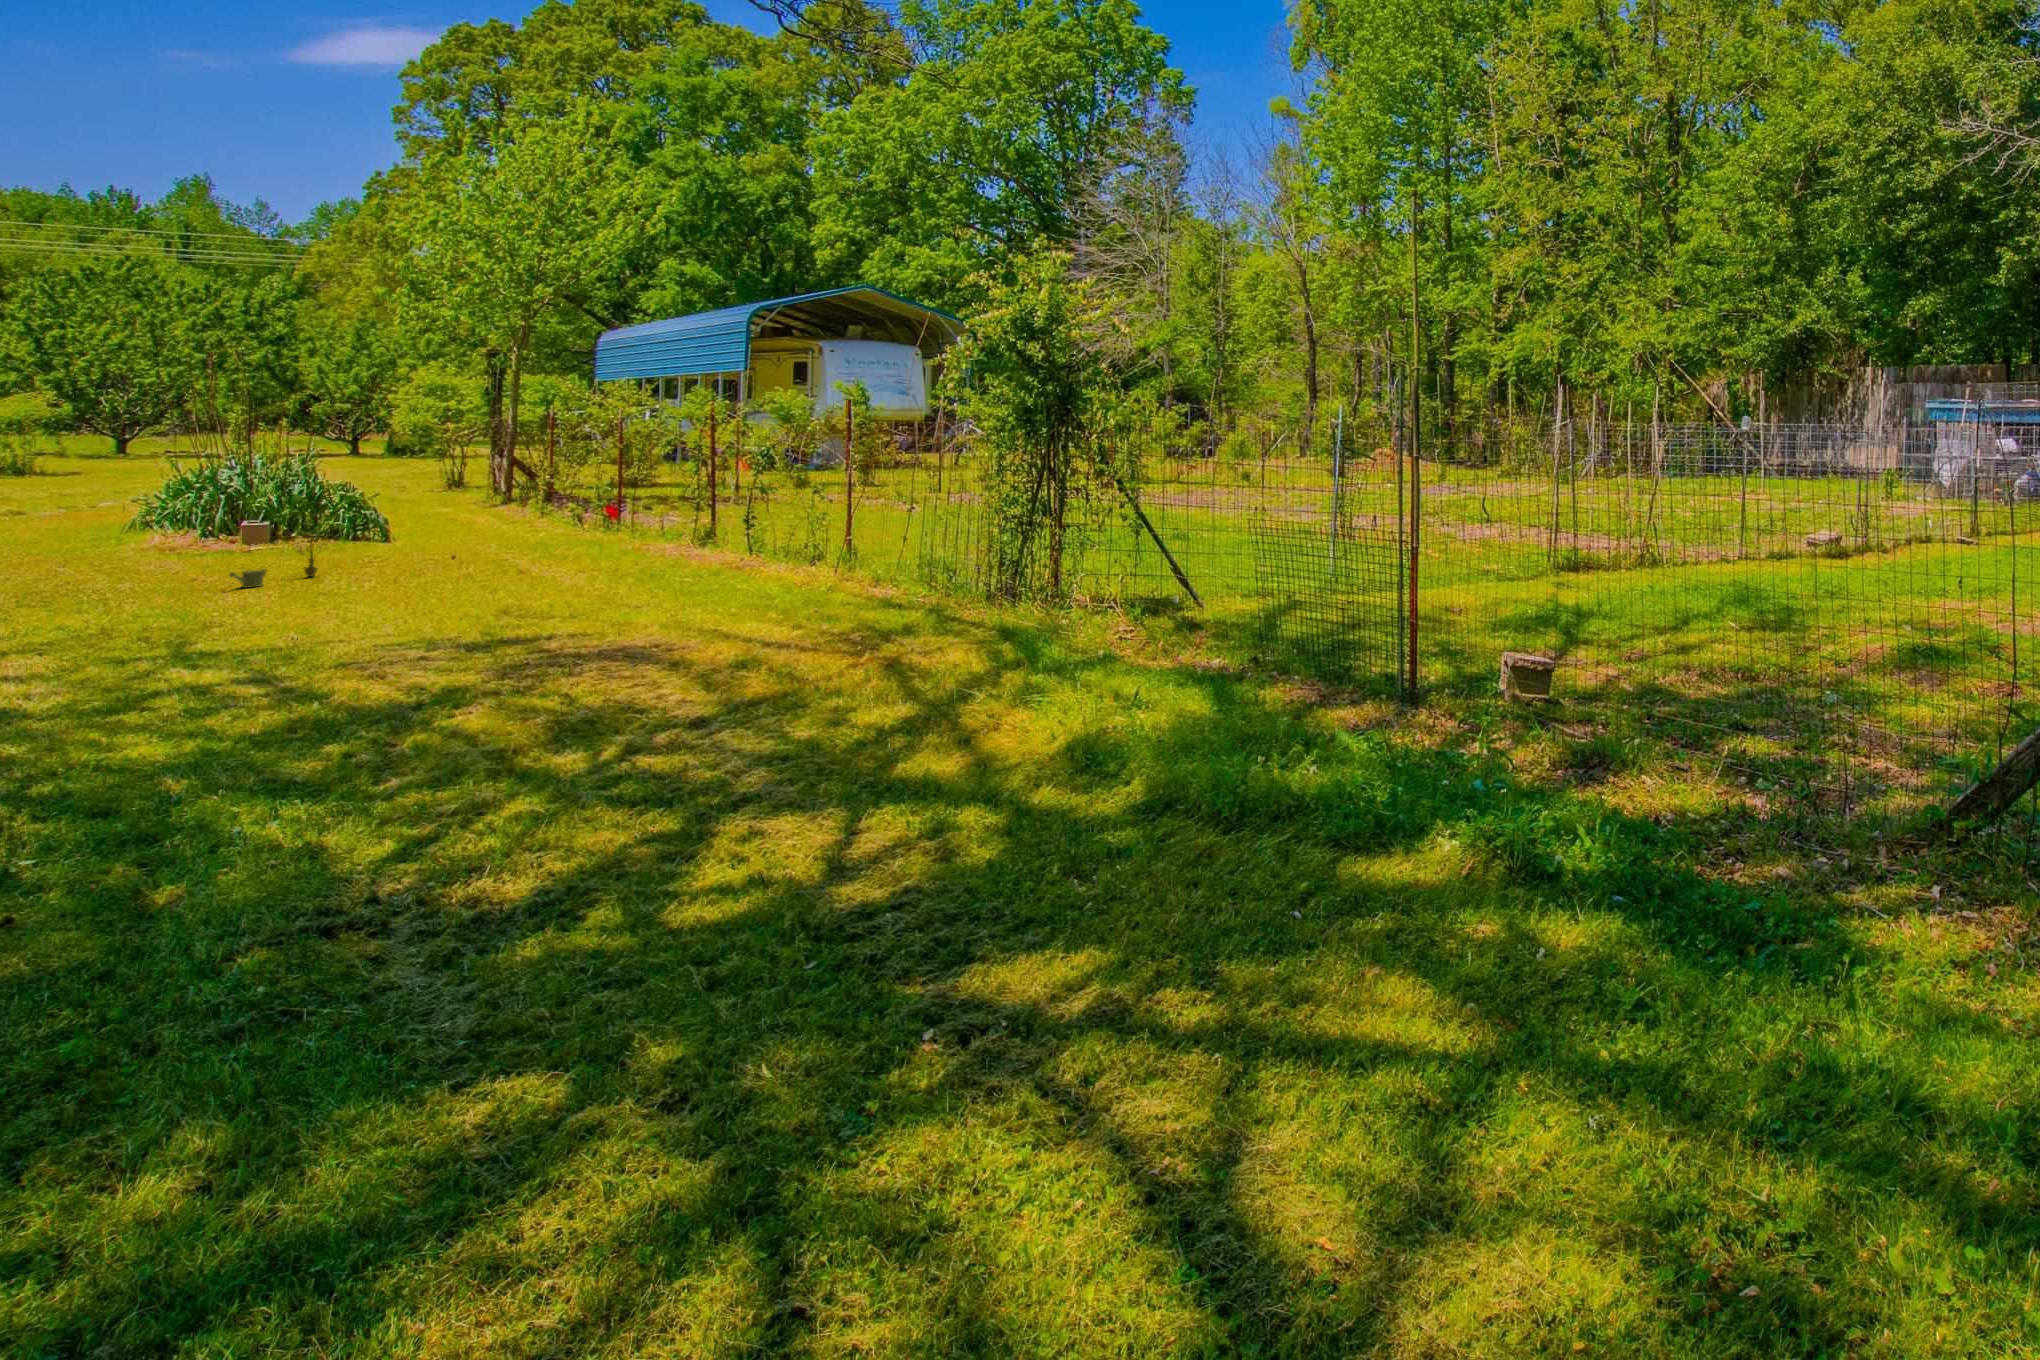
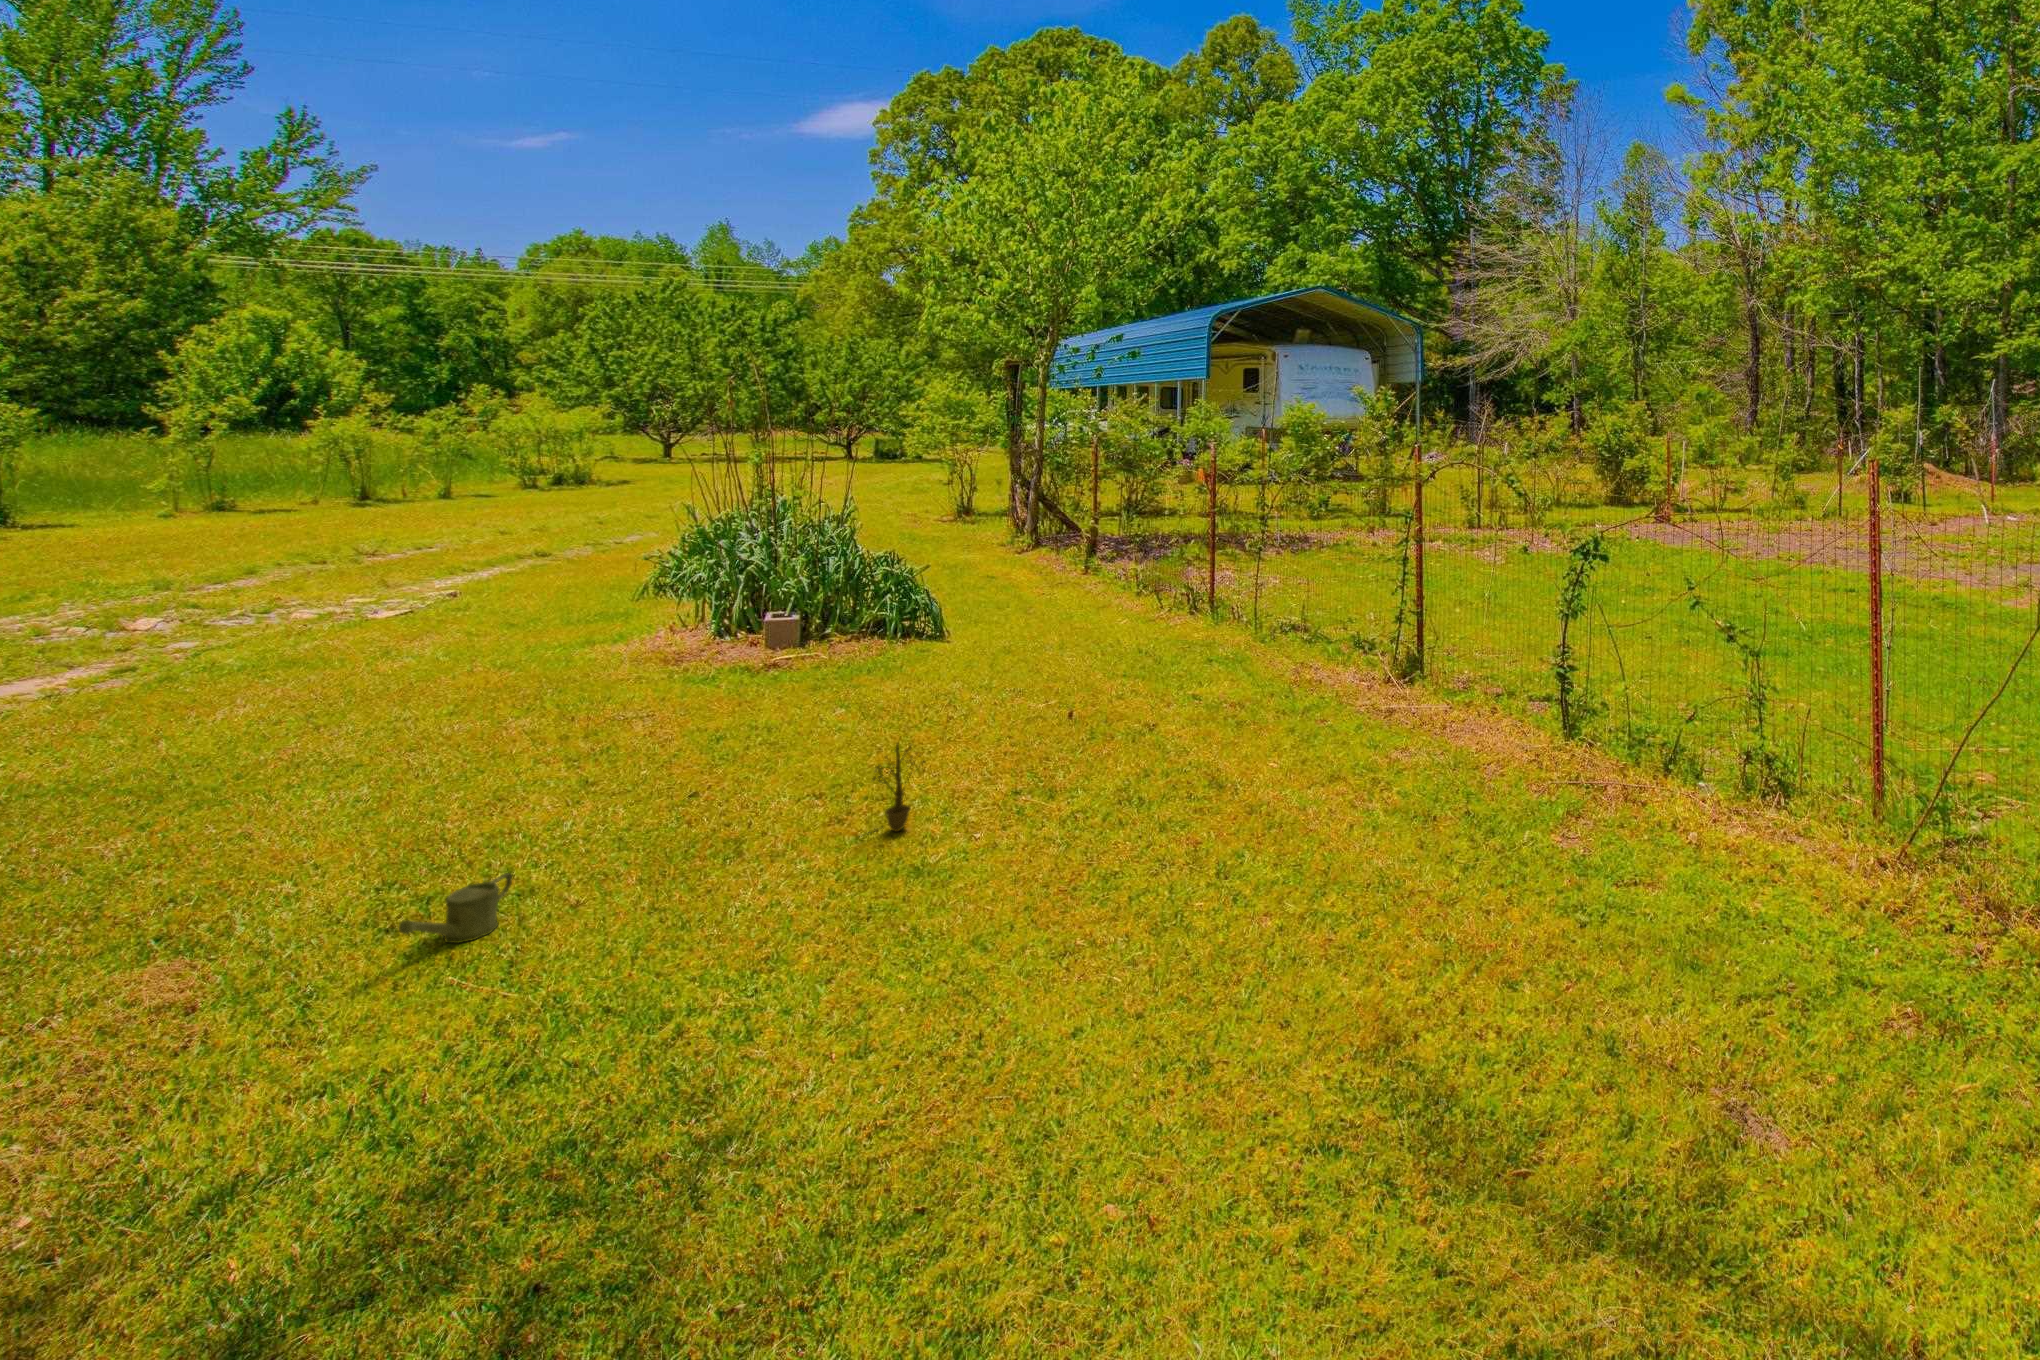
watering can: present [229,569,266,588] -> present [399,873,512,943]

